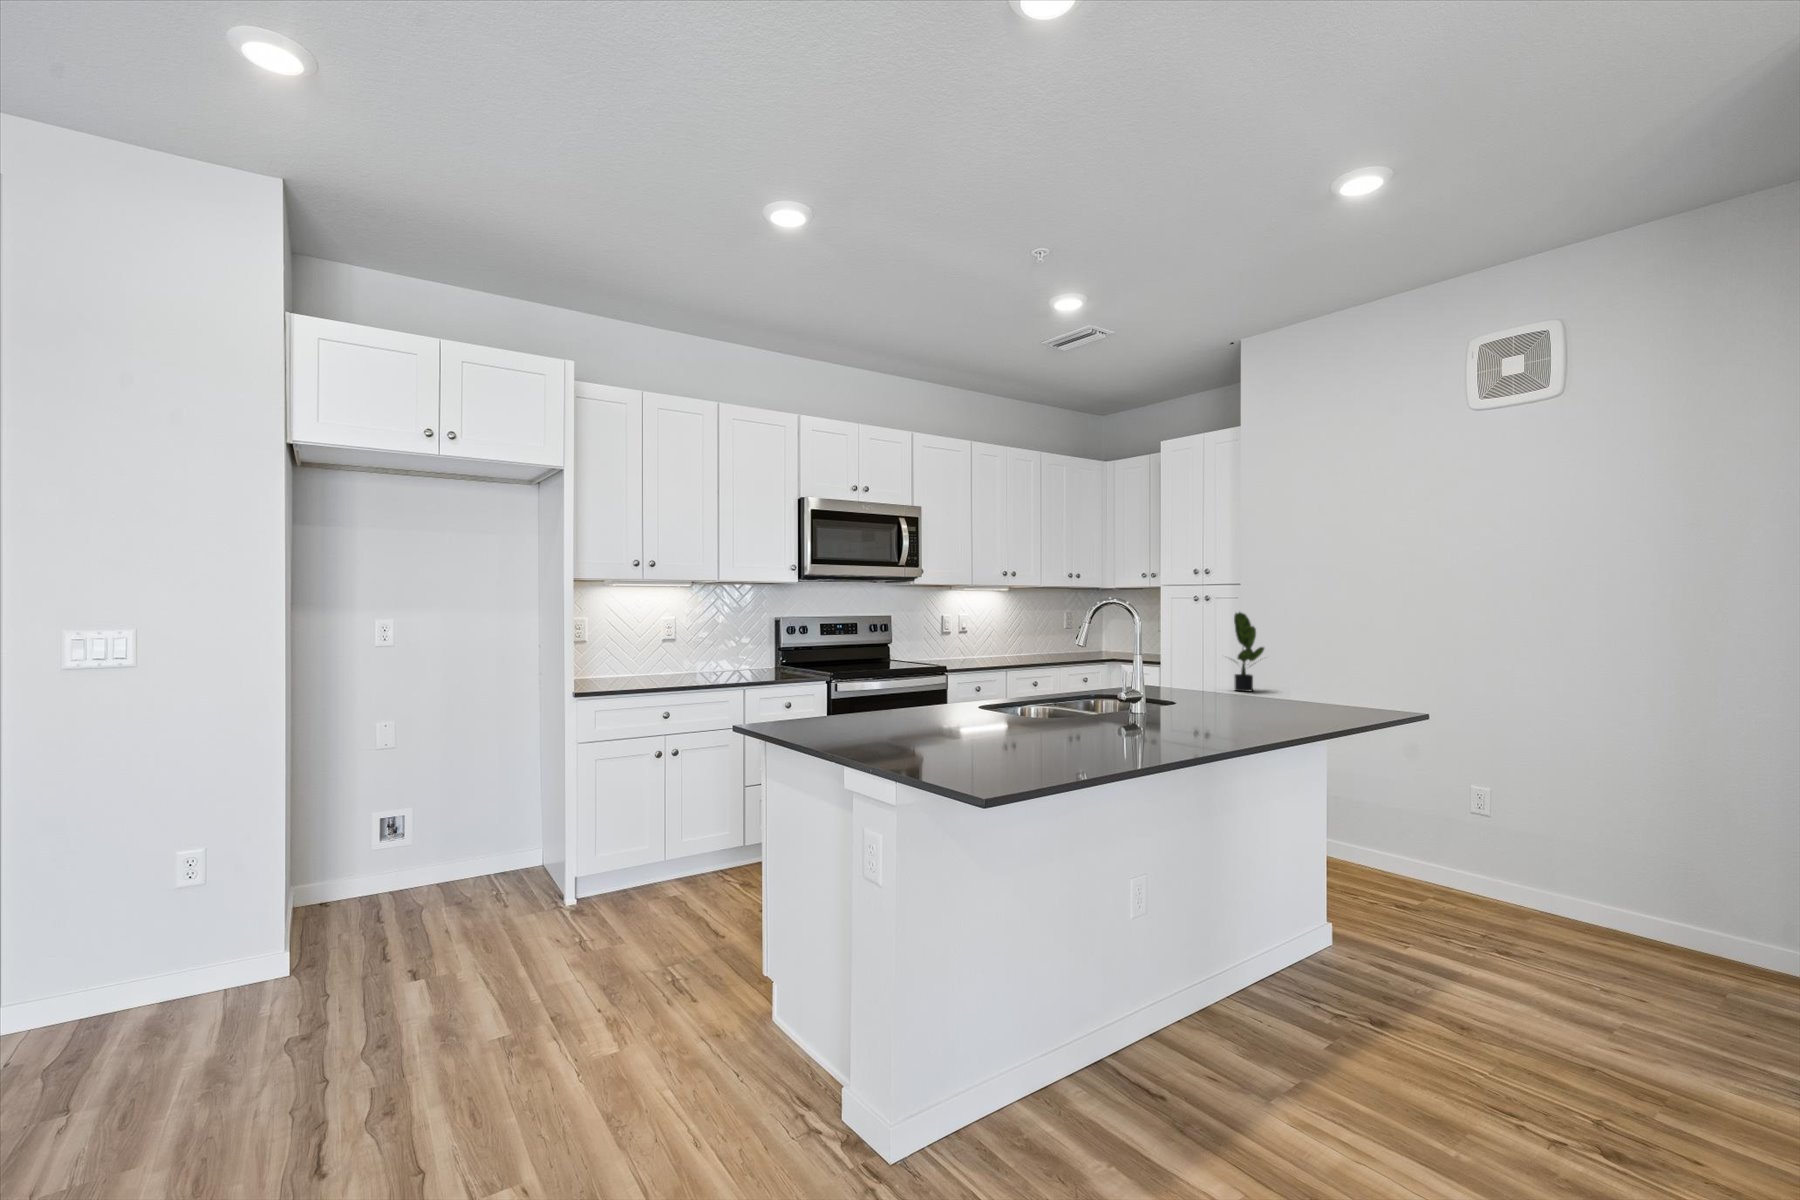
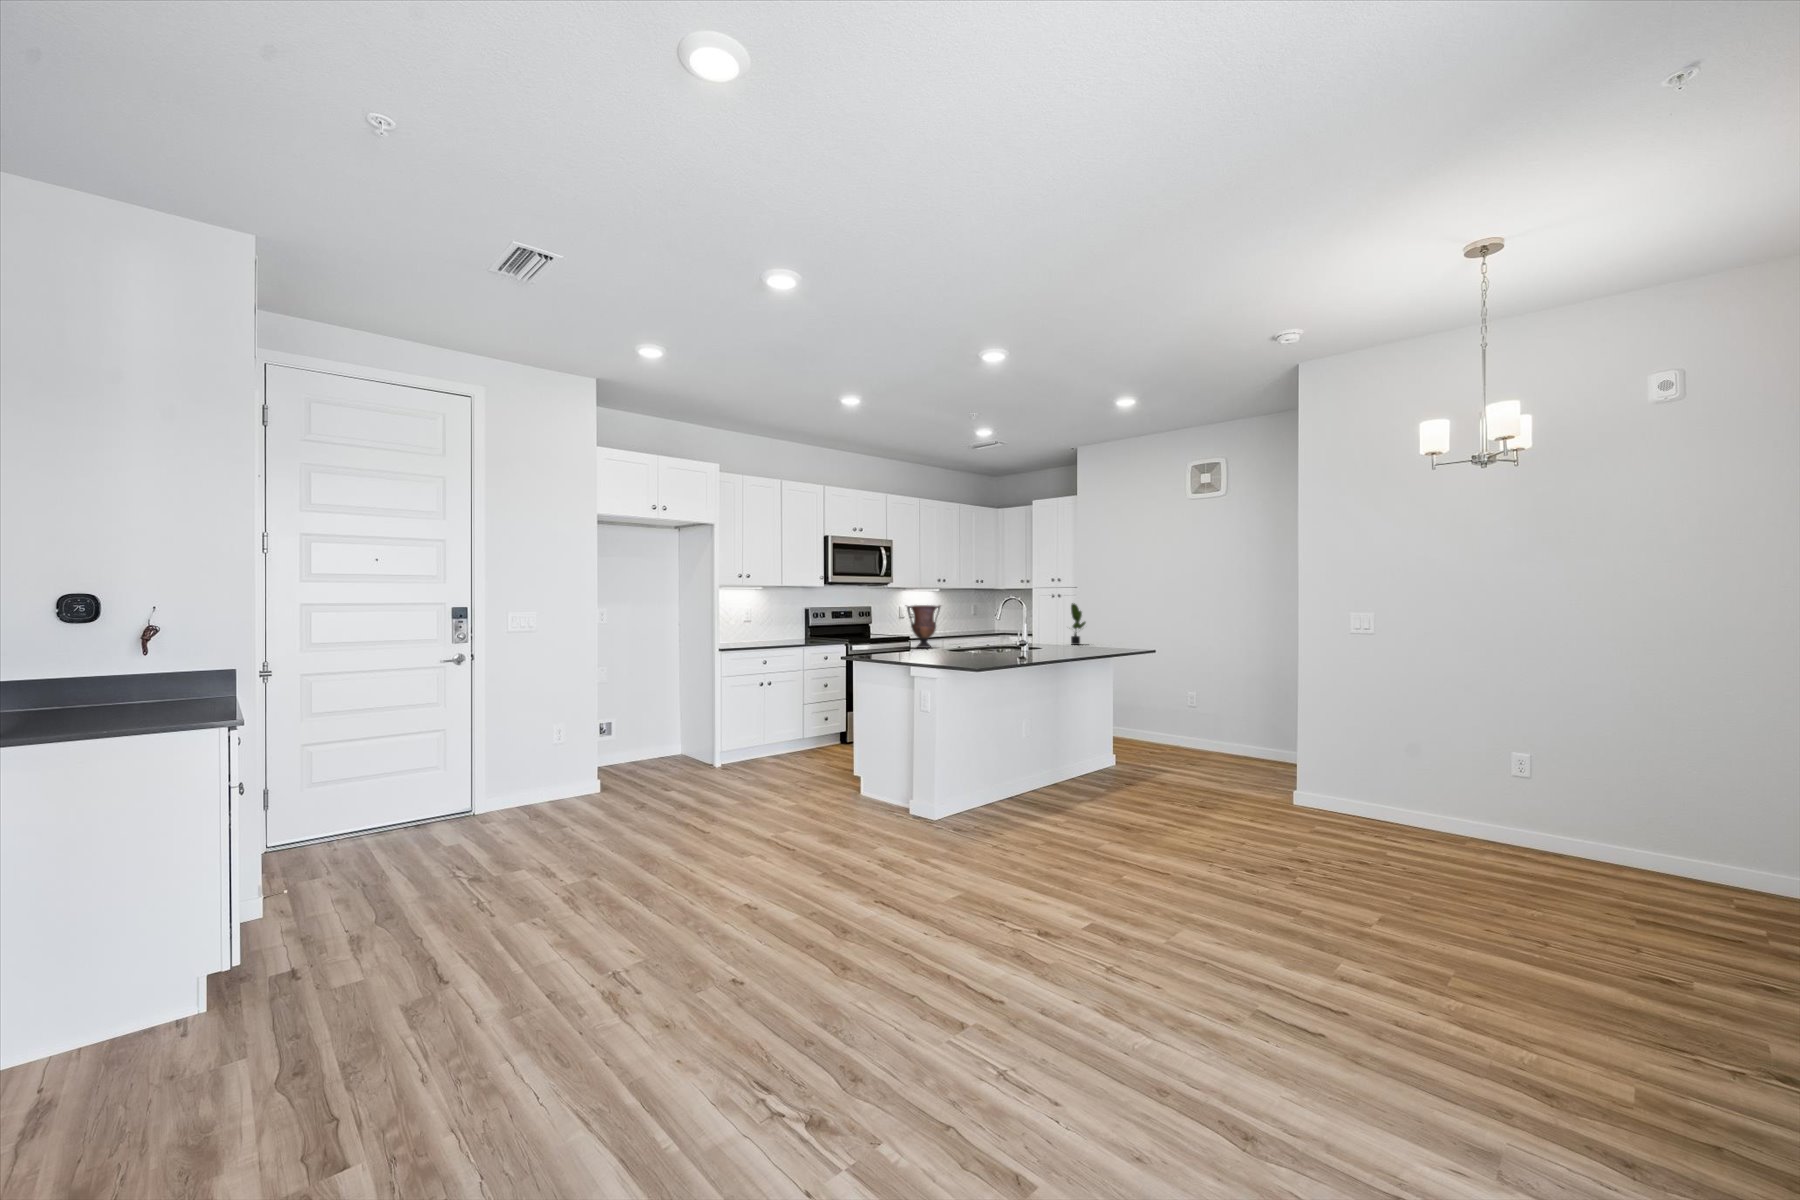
vase: none [919,615,986,693] -> present [907,605,941,648]

